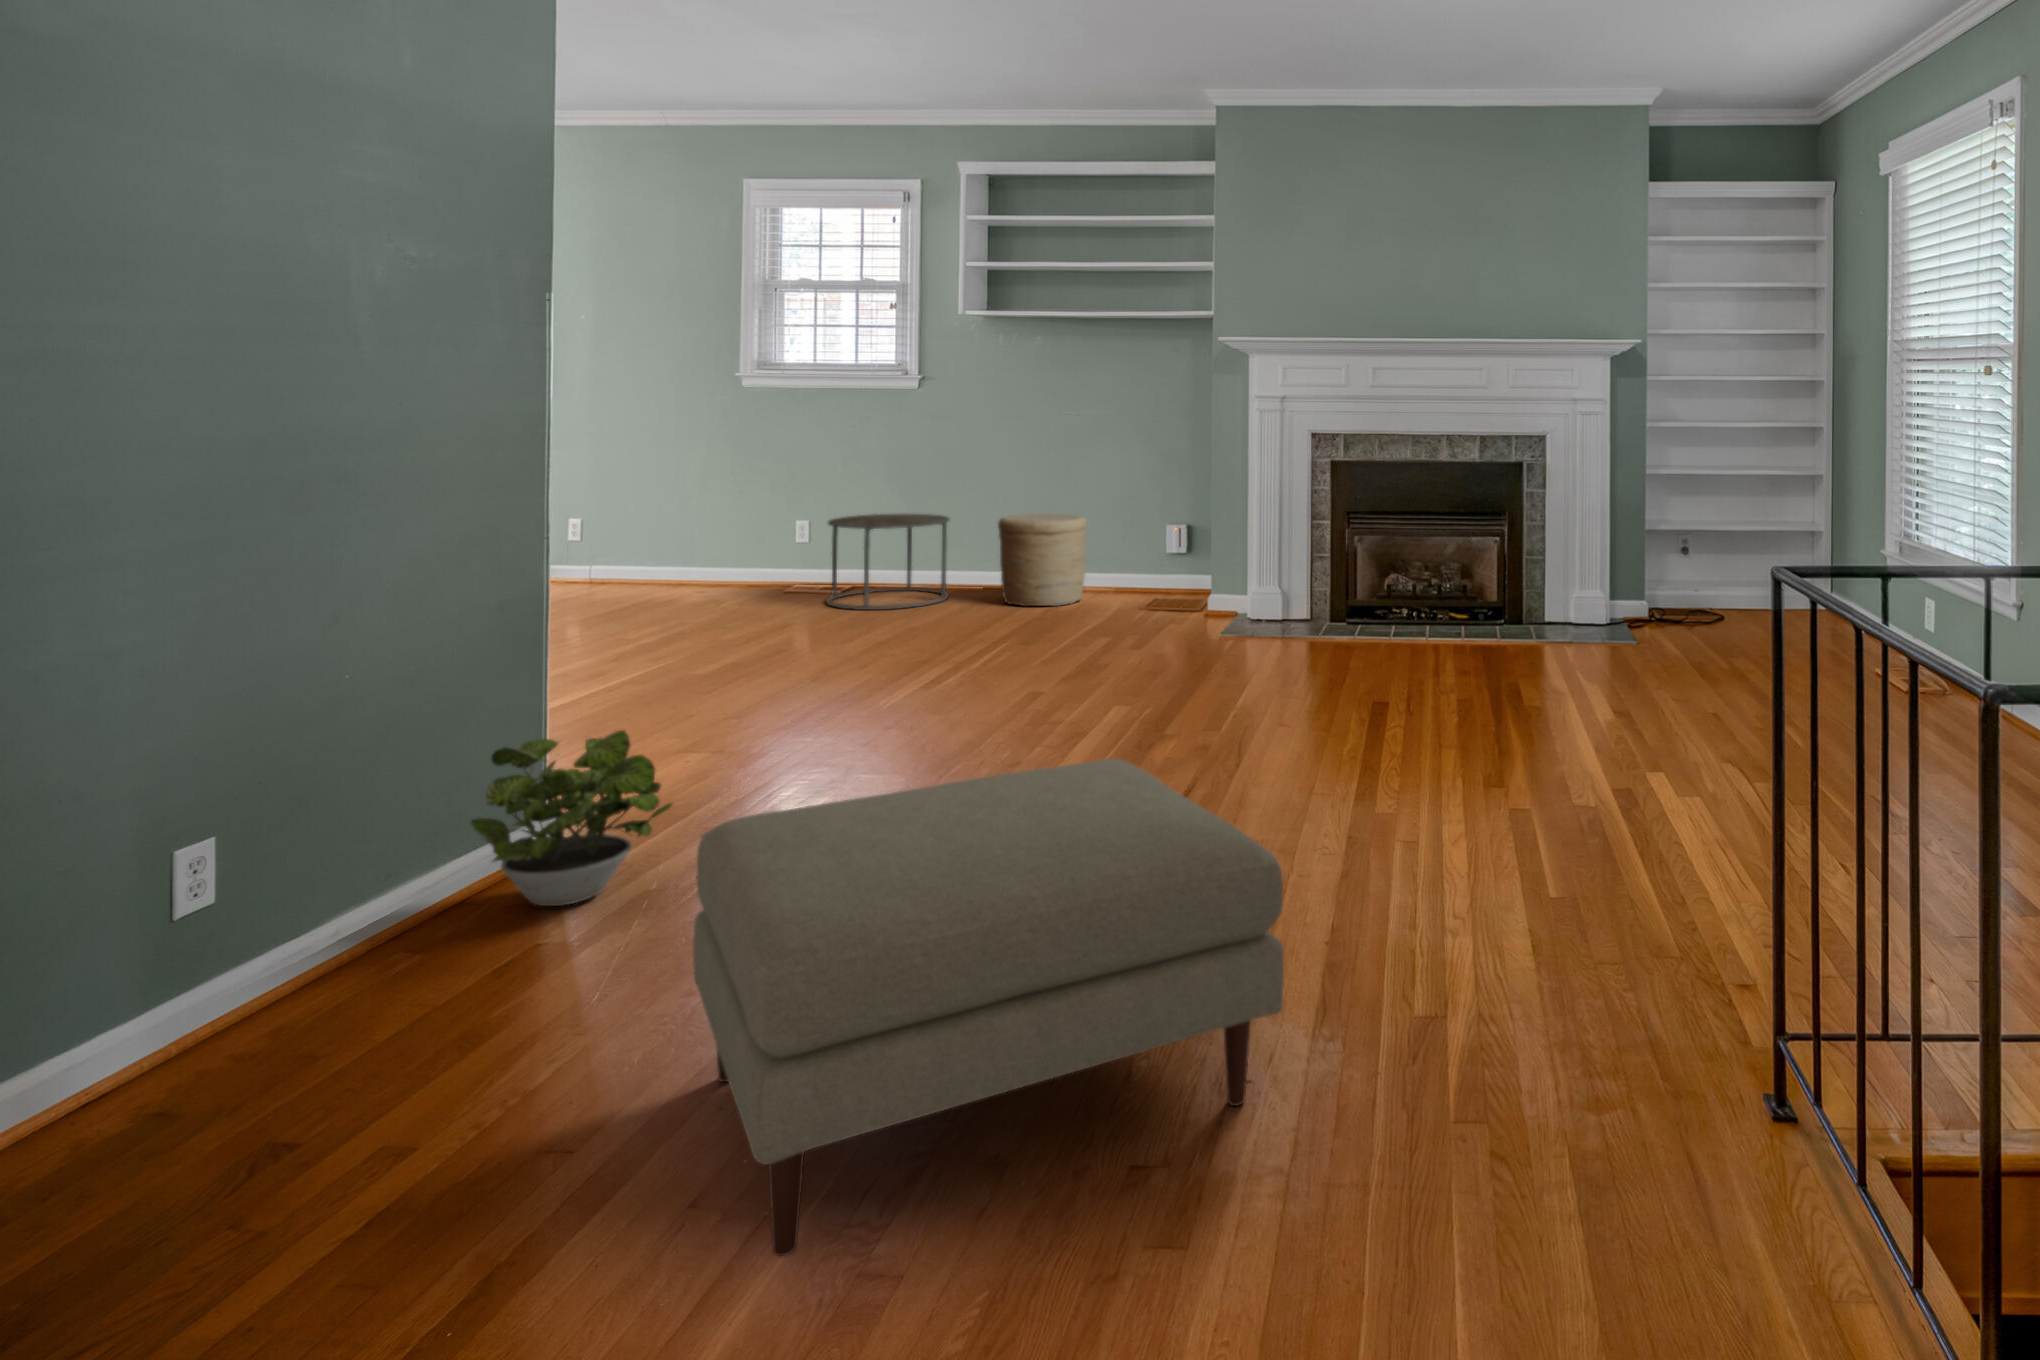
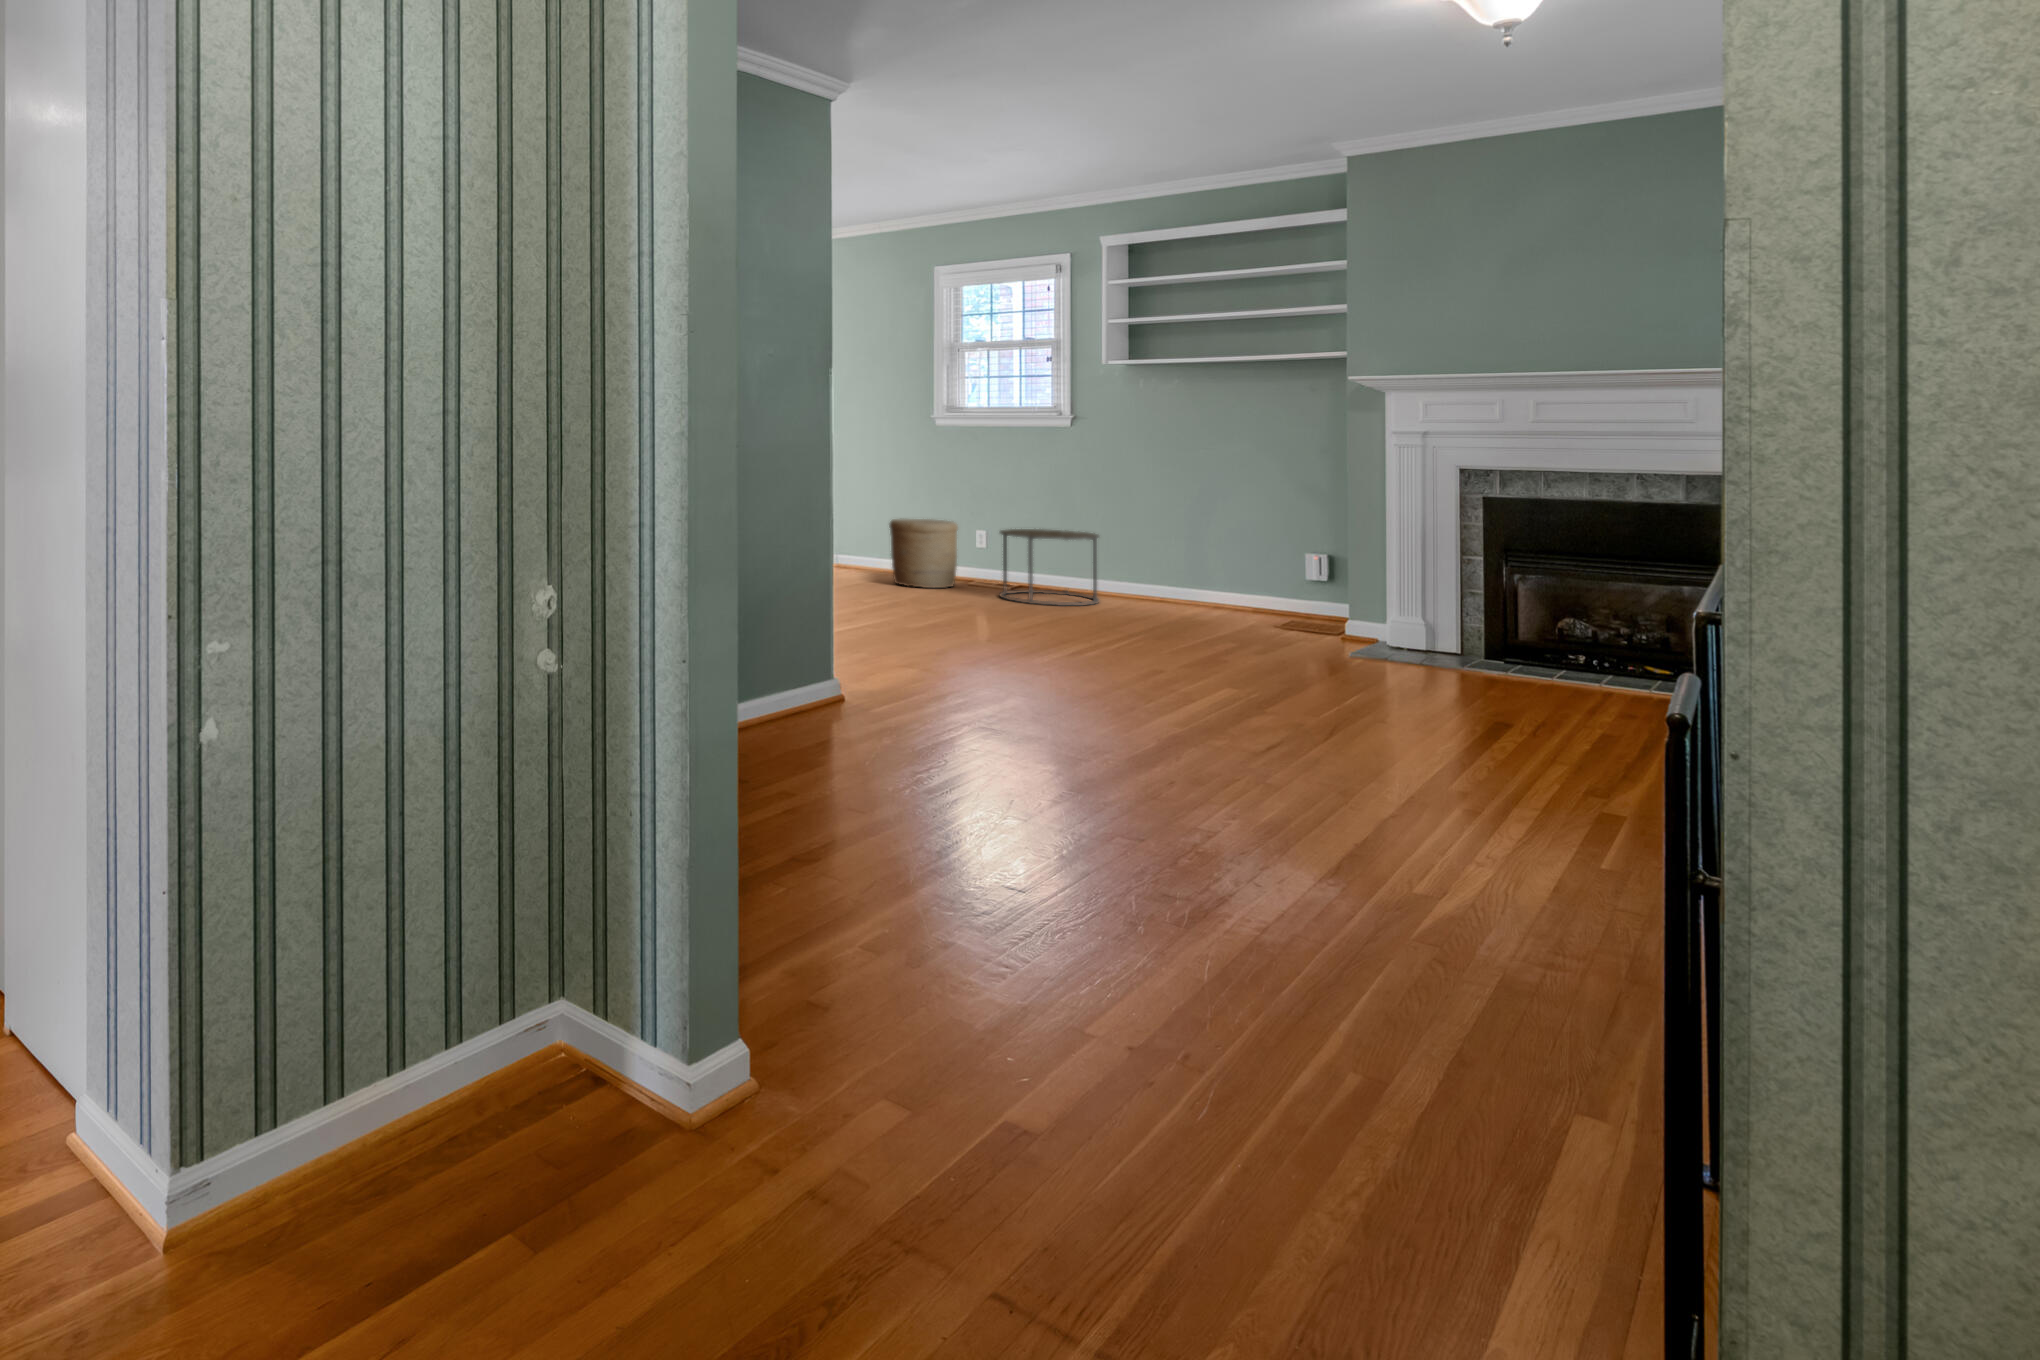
woven basket: present [998,514,1087,606] -> present [889,519,958,588]
potted plant: present [471,730,672,906] -> none [797,621,906,724]
ottoman: present [693,759,1284,1256] -> none [927,655,1309,887]

